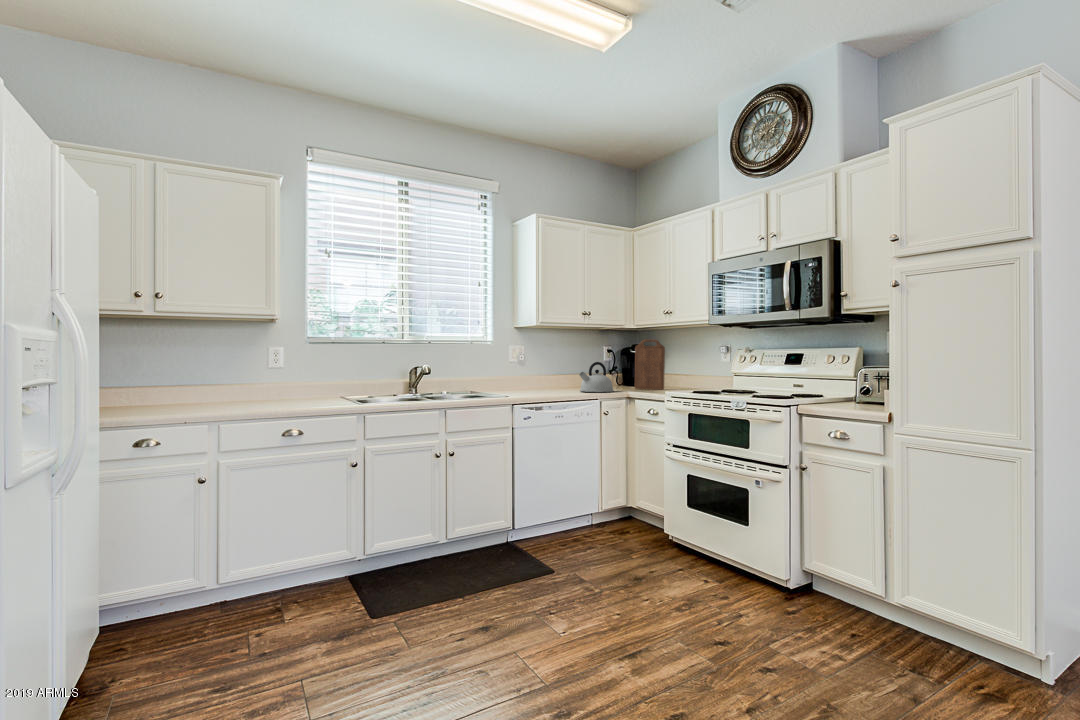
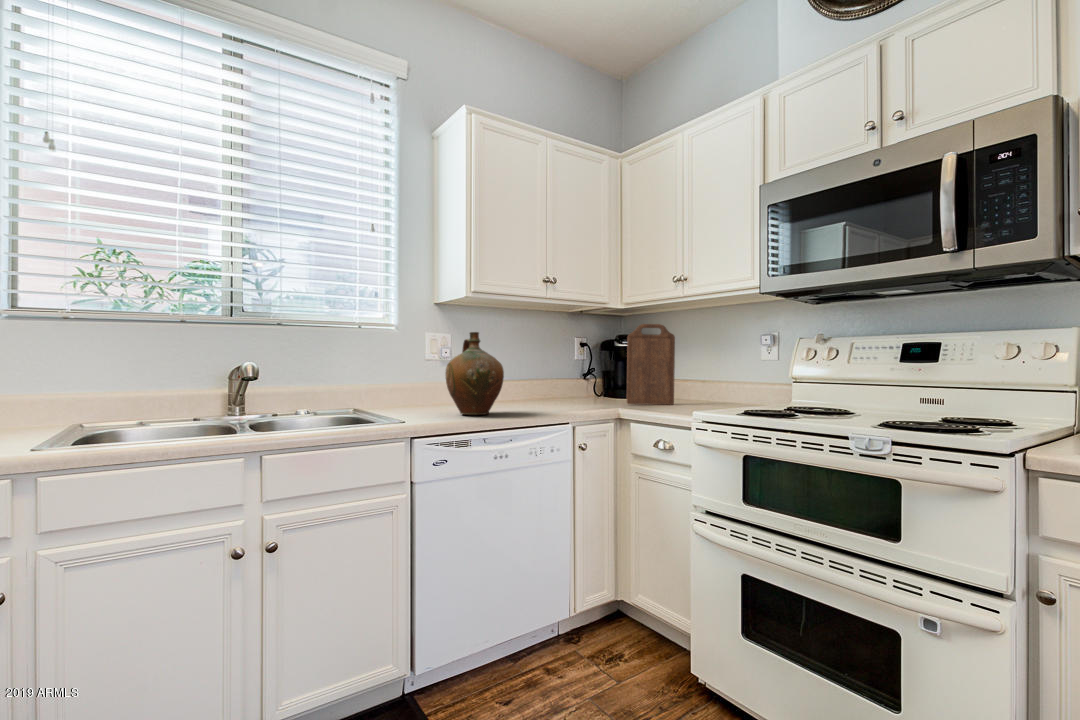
ceramic jug: none [528,347,561,394] -> present [446,332,504,415]
kettle: present [579,362,613,392] -> none [537,359,595,411]

